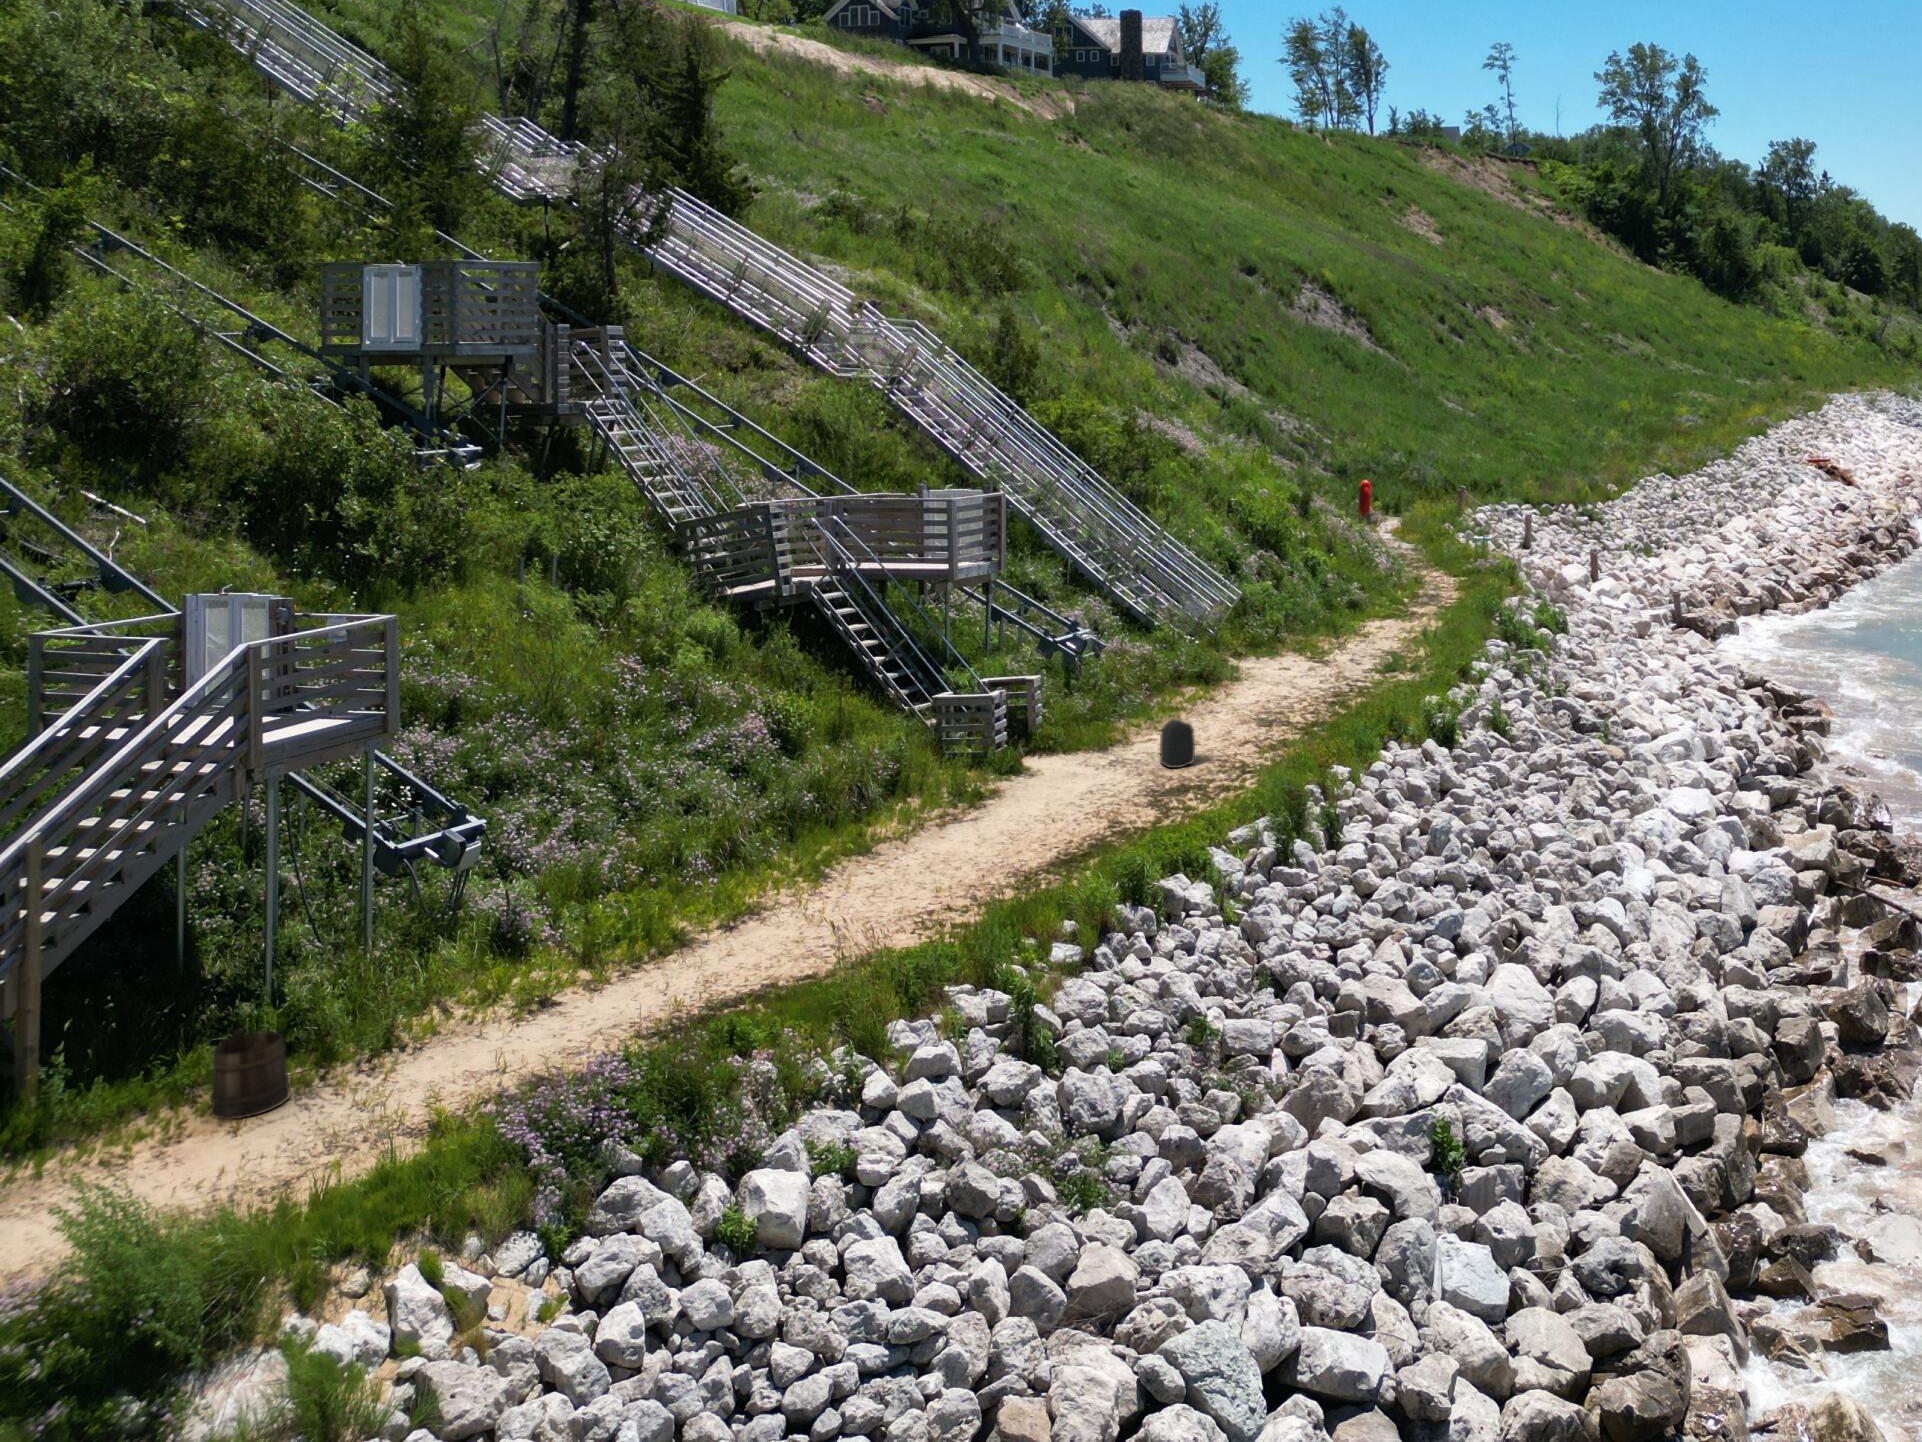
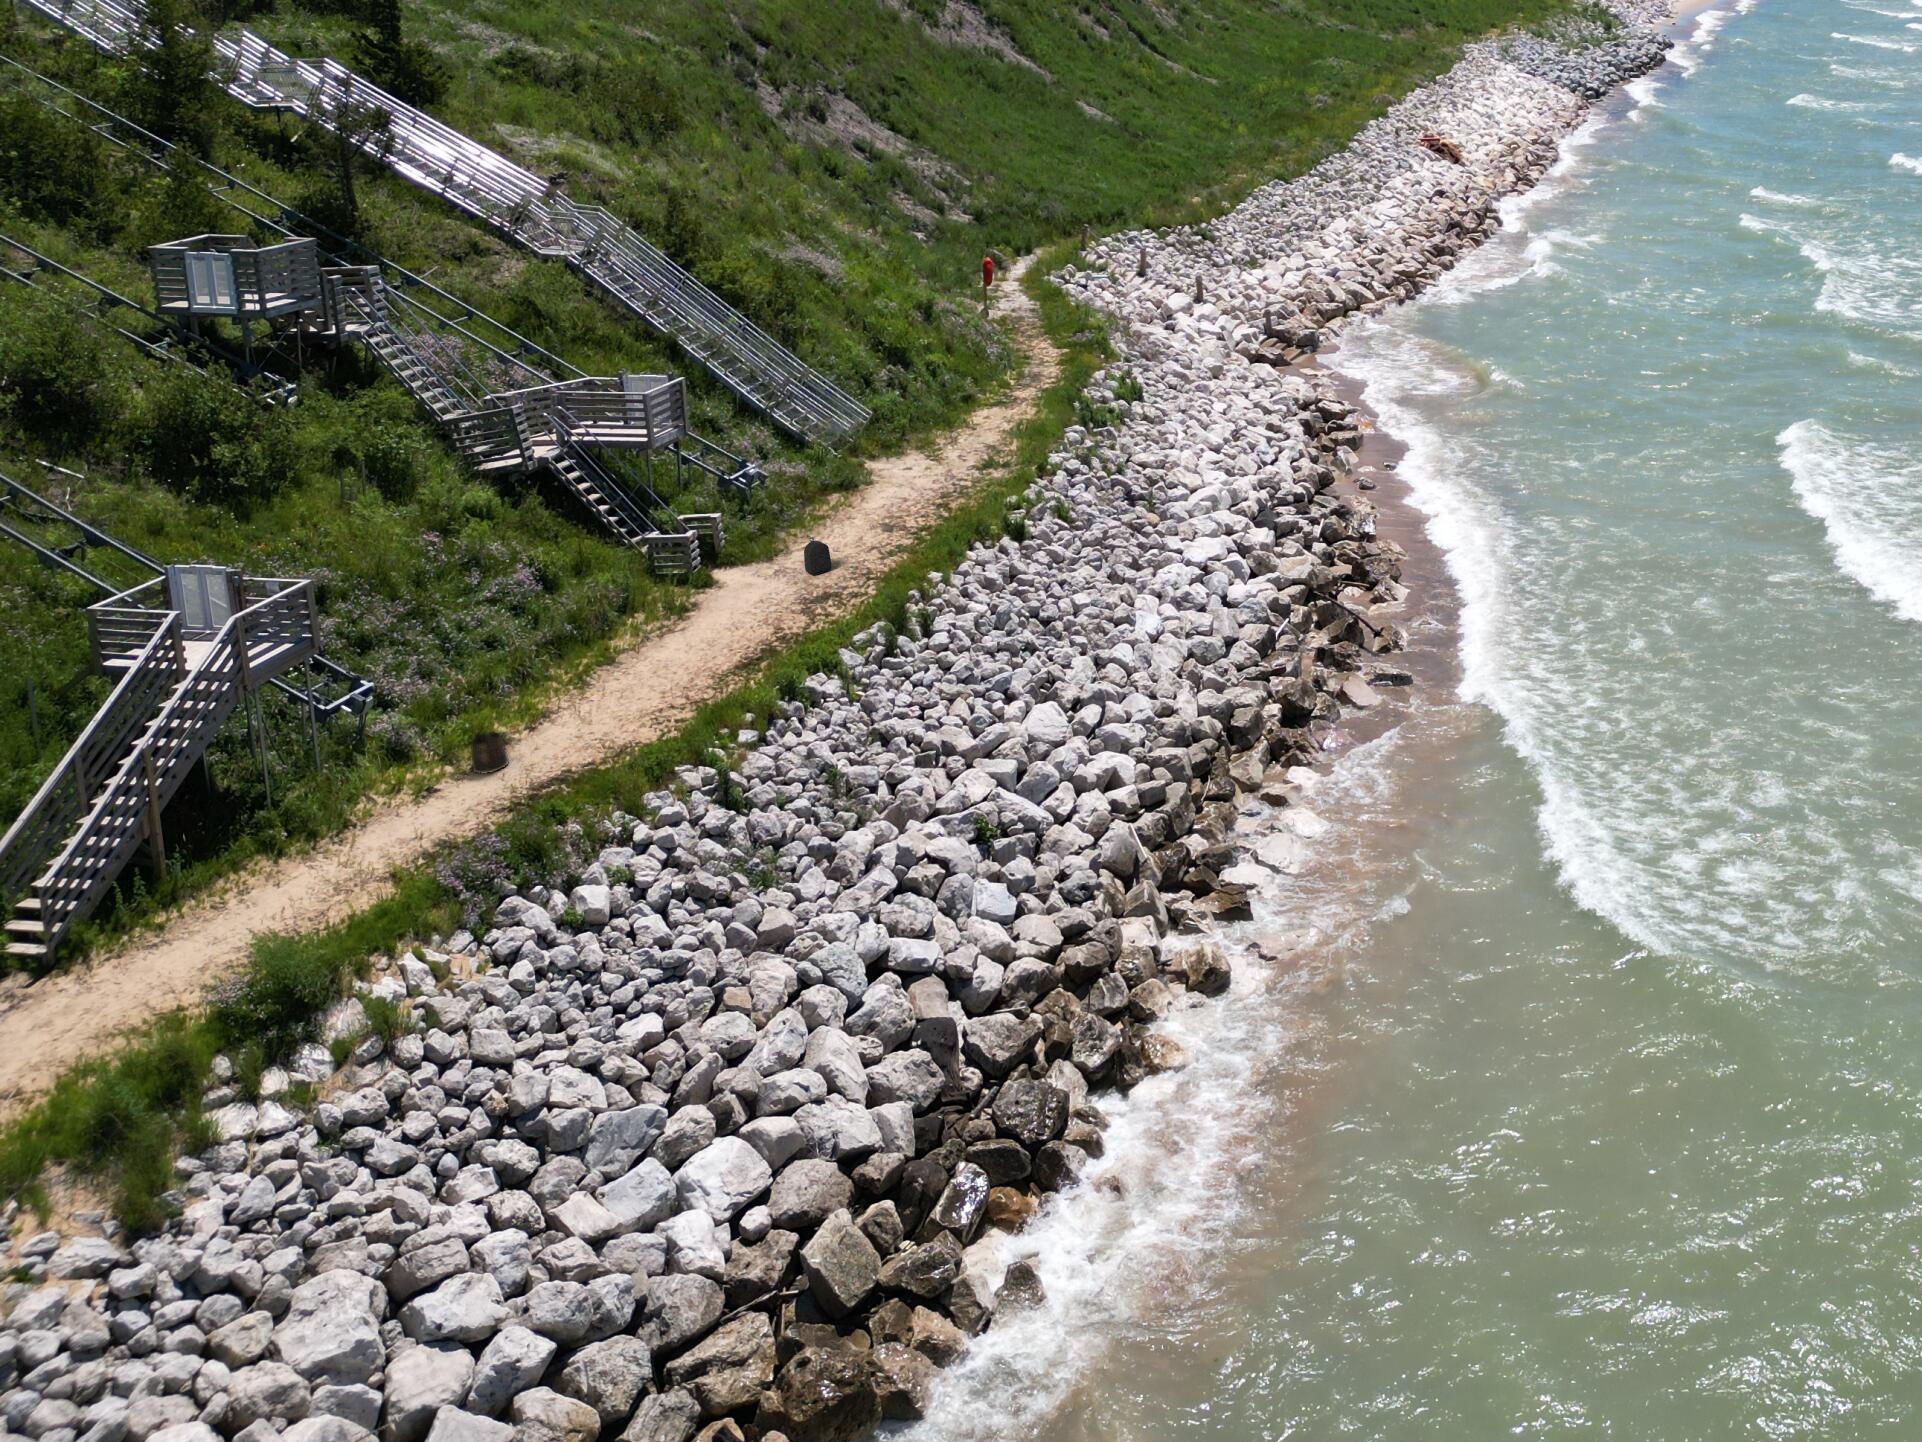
bucket: present [210,1028,290,1120] -> present [470,732,509,774]

